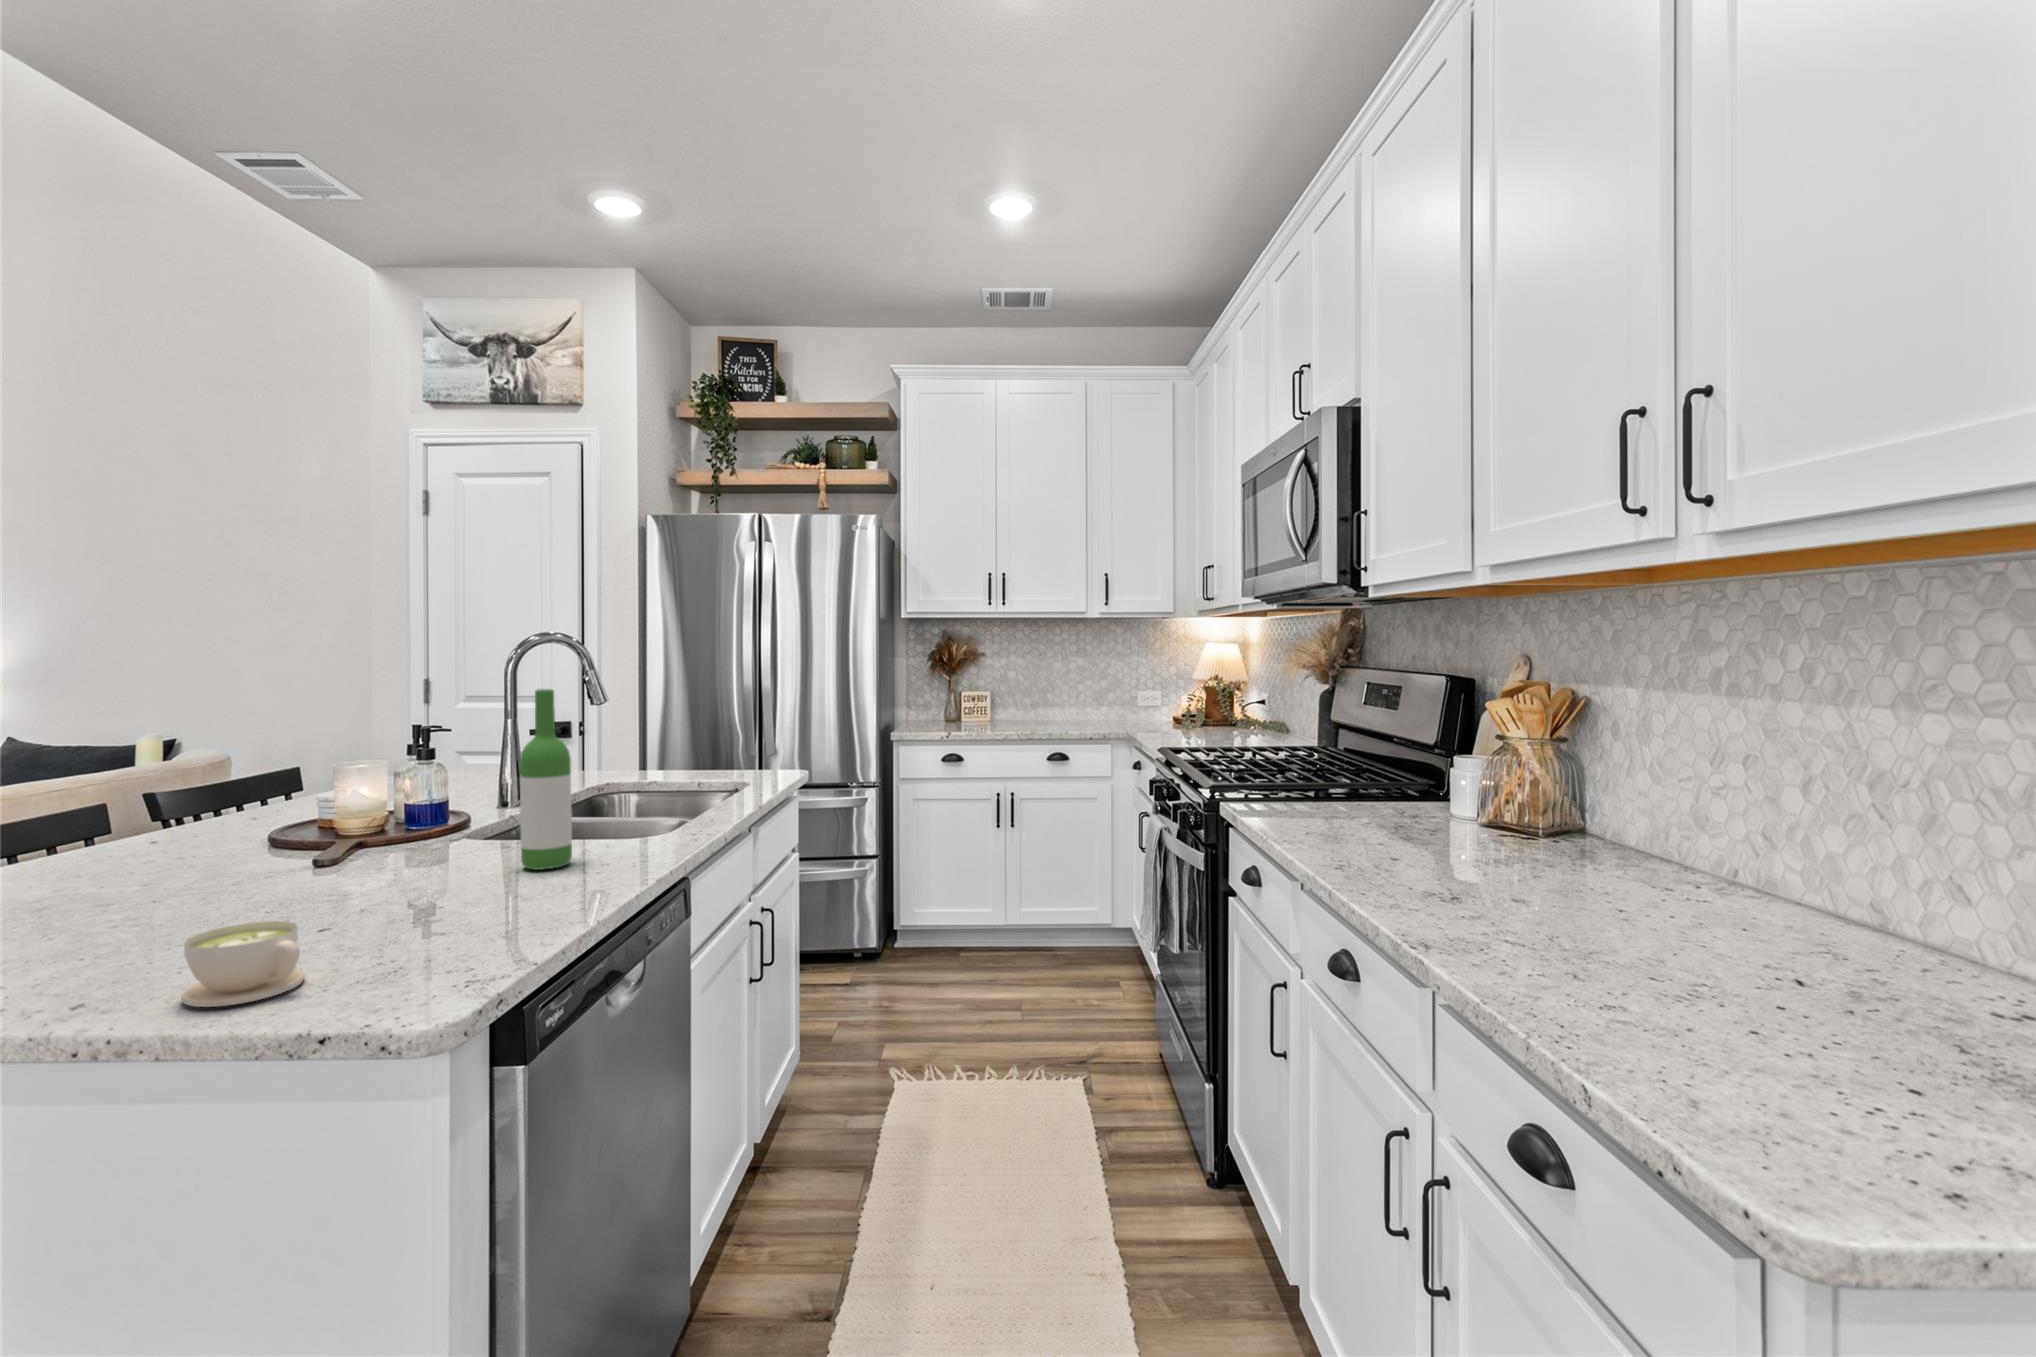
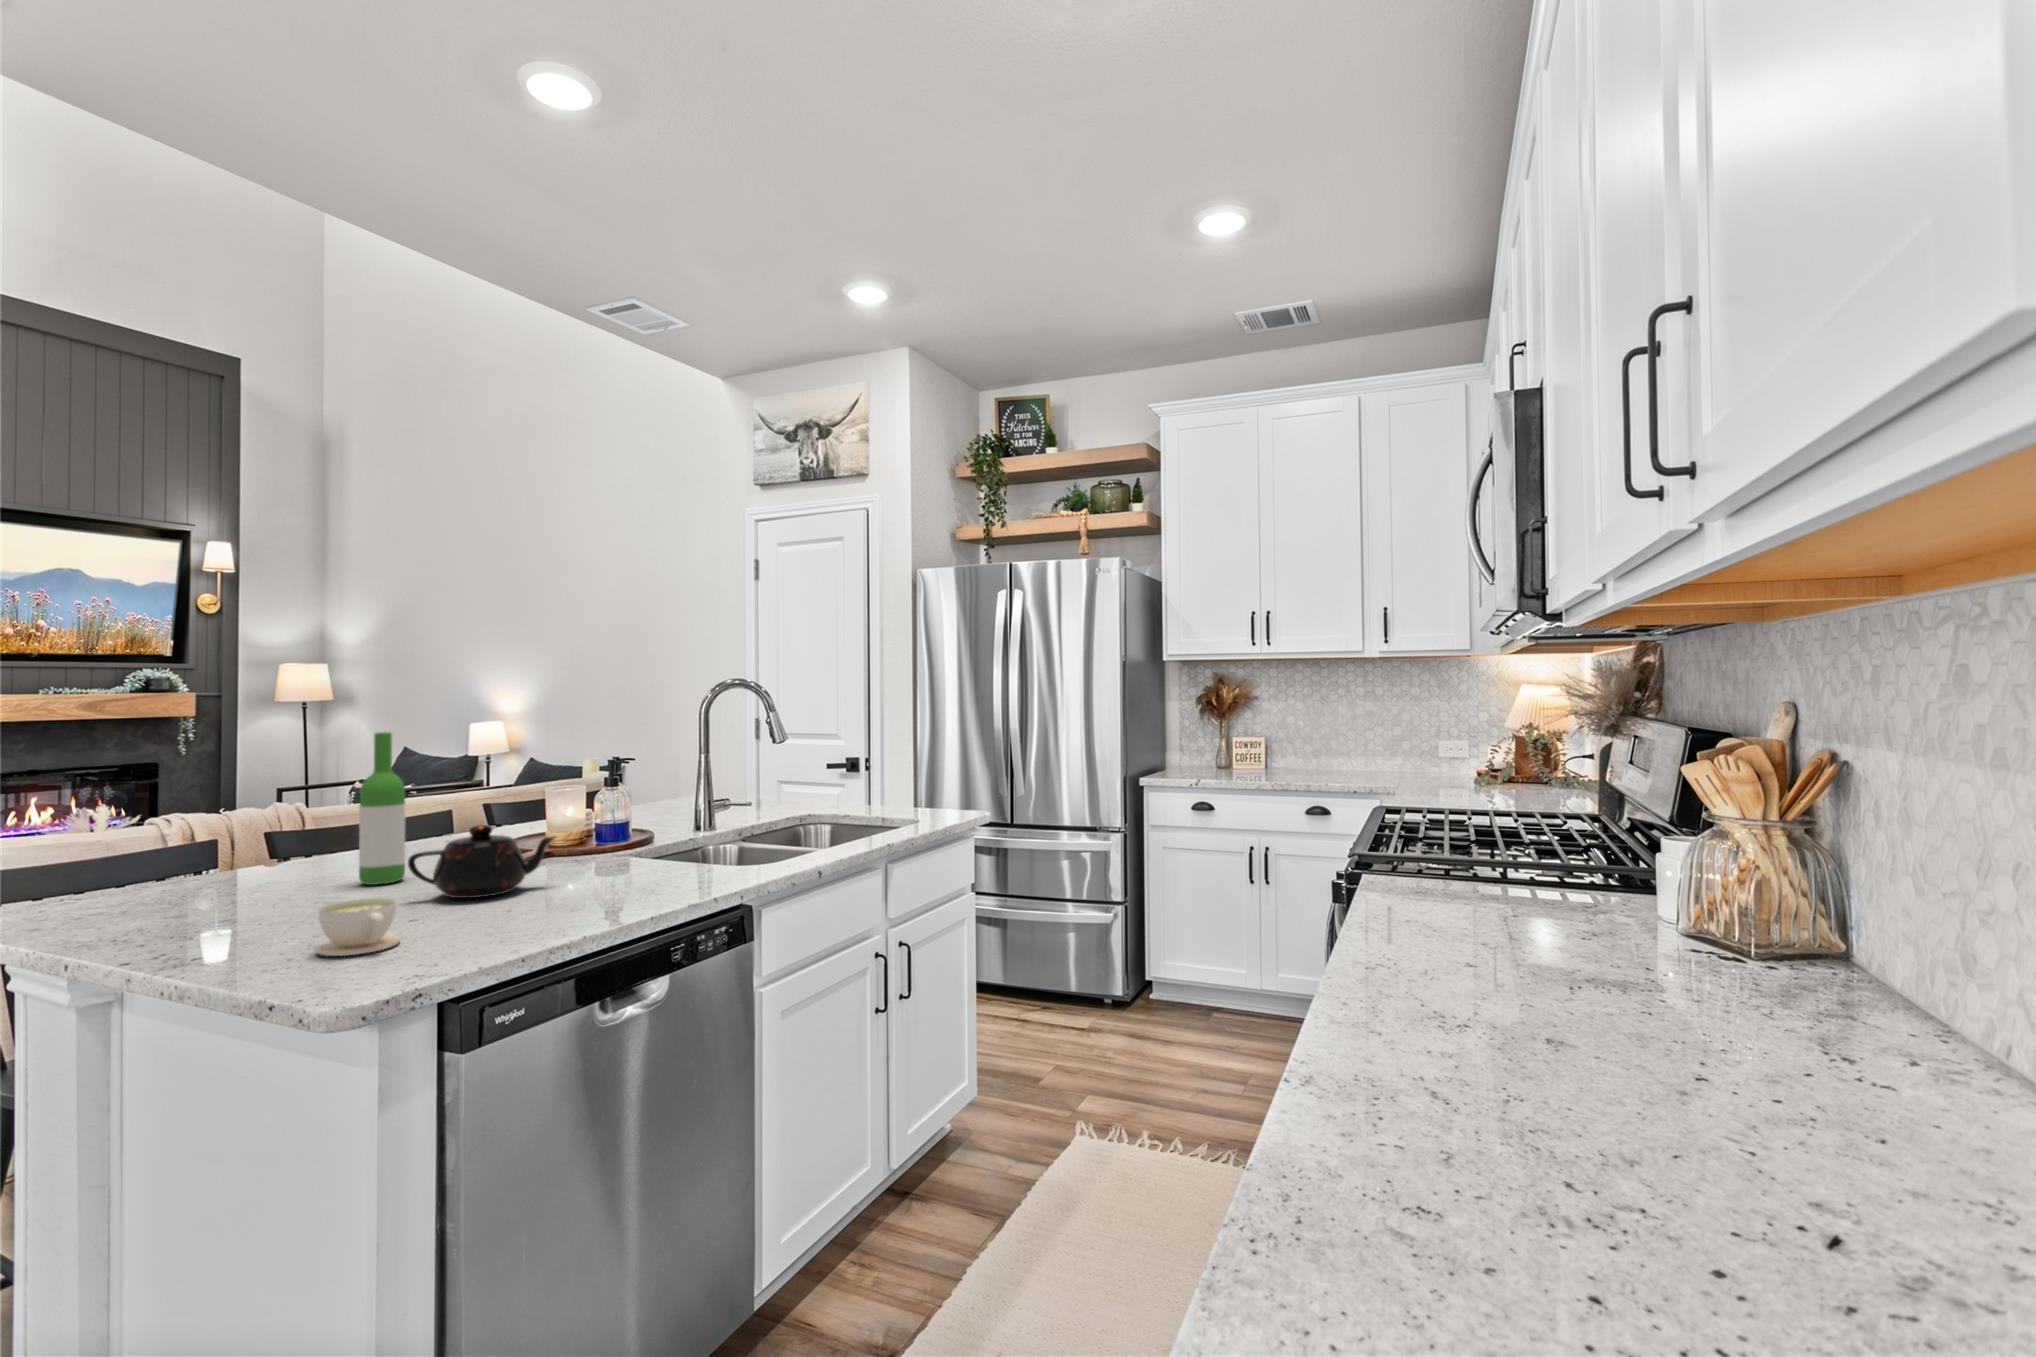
wine bottle: present [520,689,572,870] -> present [359,732,405,885]
teapot: none [215,816,417,913] -> present [408,825,556,898]

